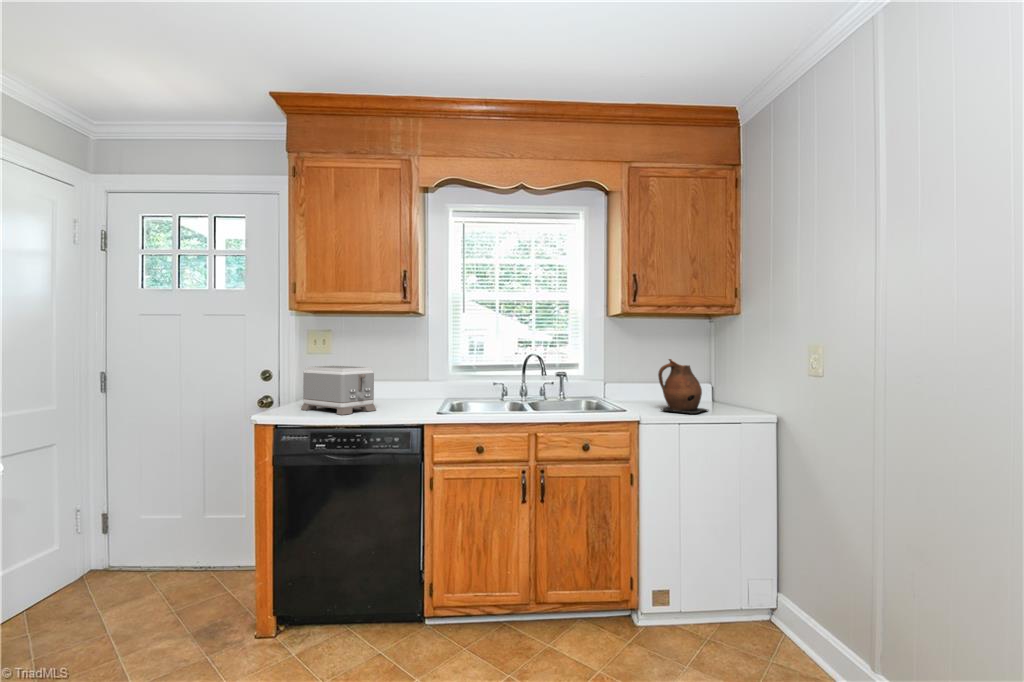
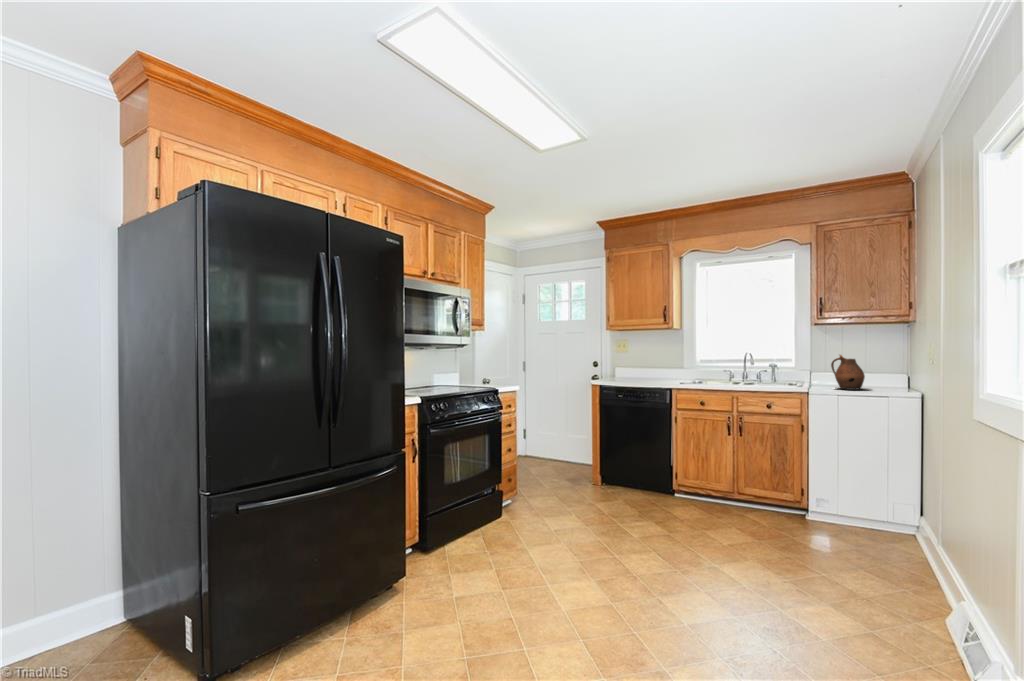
toaster: present [301,366,376,415] -> none [612,358,650,382]

